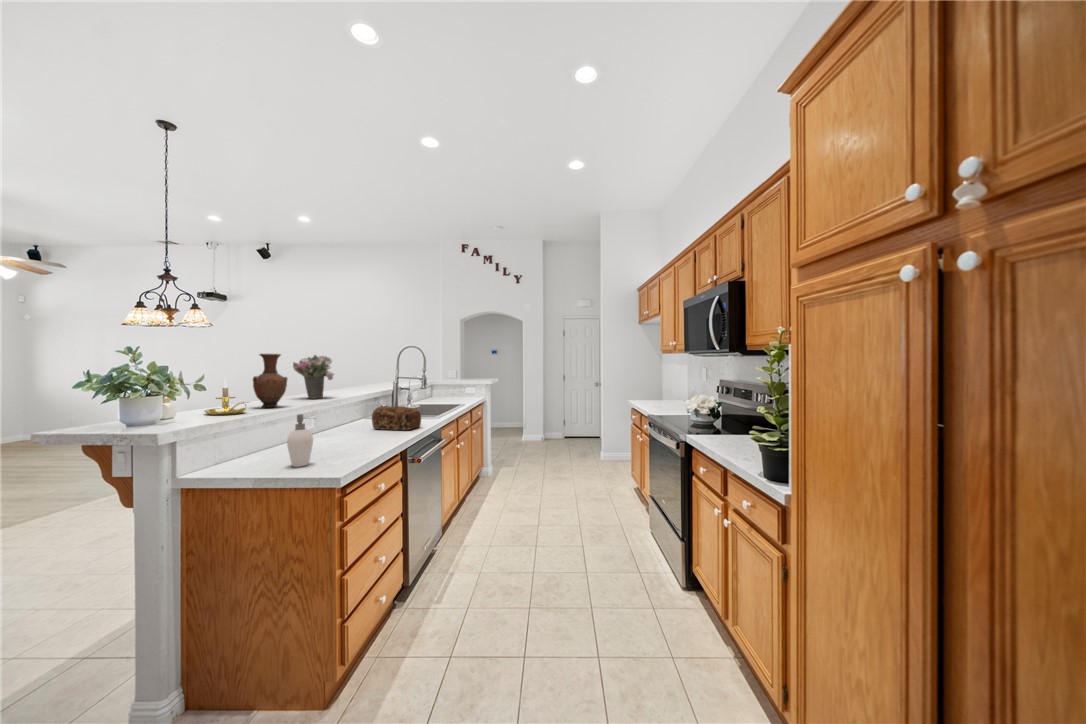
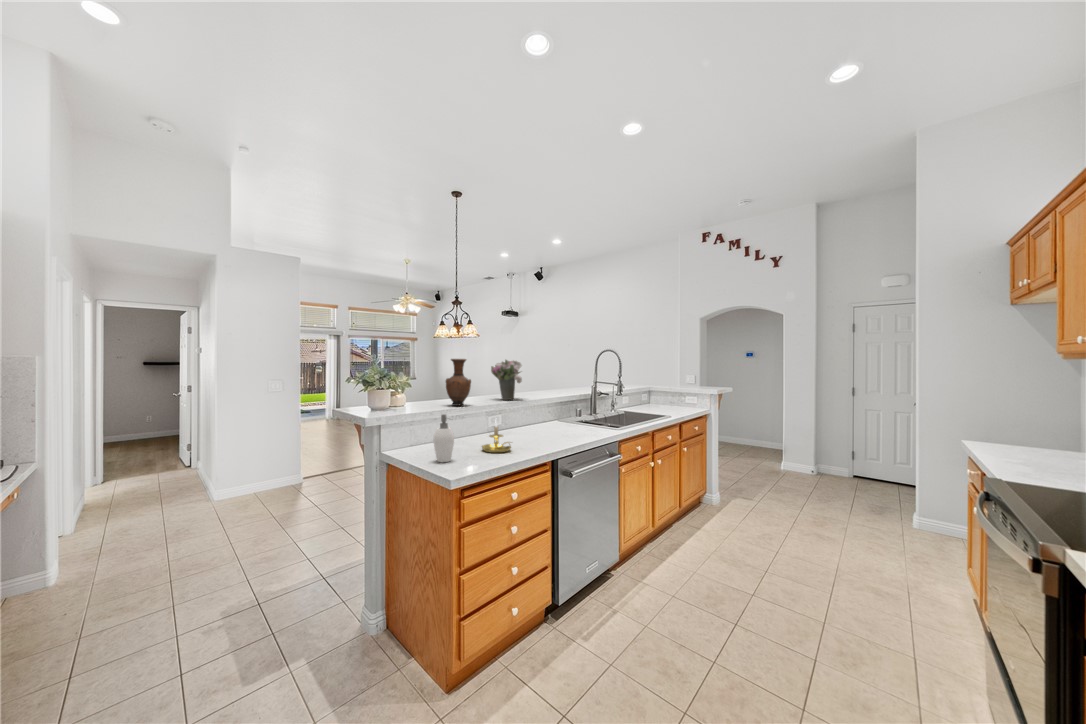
candle holder: present [205,378,248,415] -> present [482,422,511,453]
bread loaf: present [372,406,421,430] -> none [545,412,591,439]

